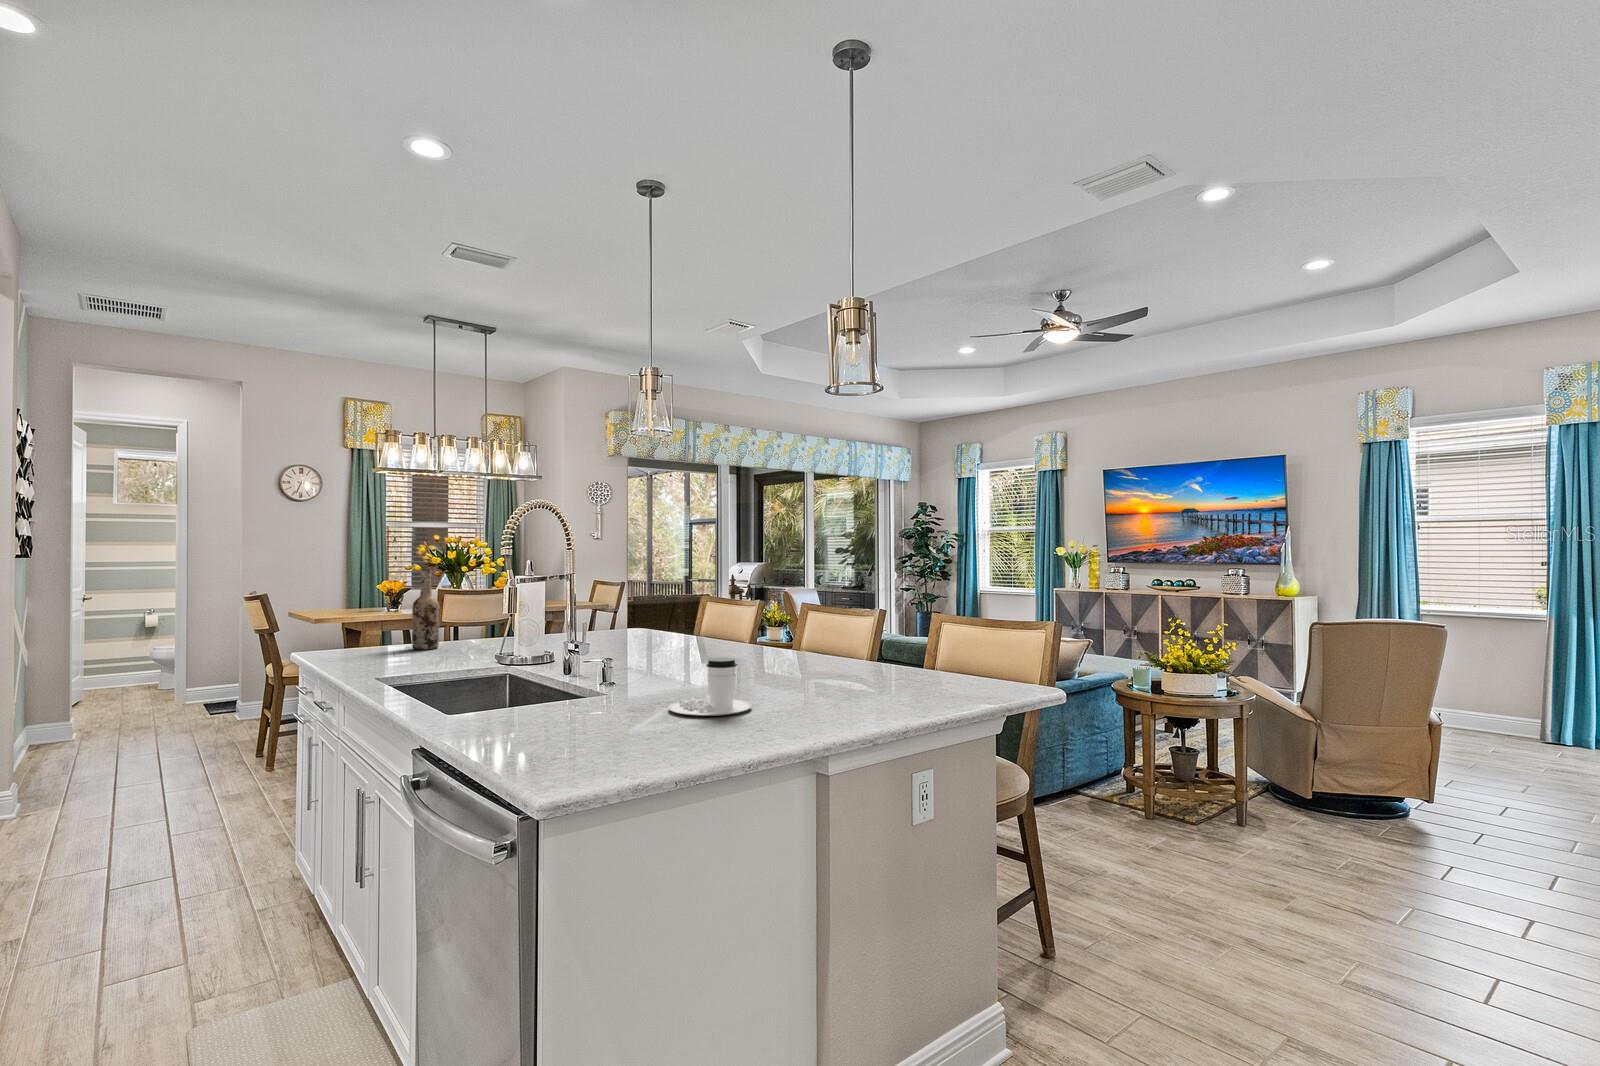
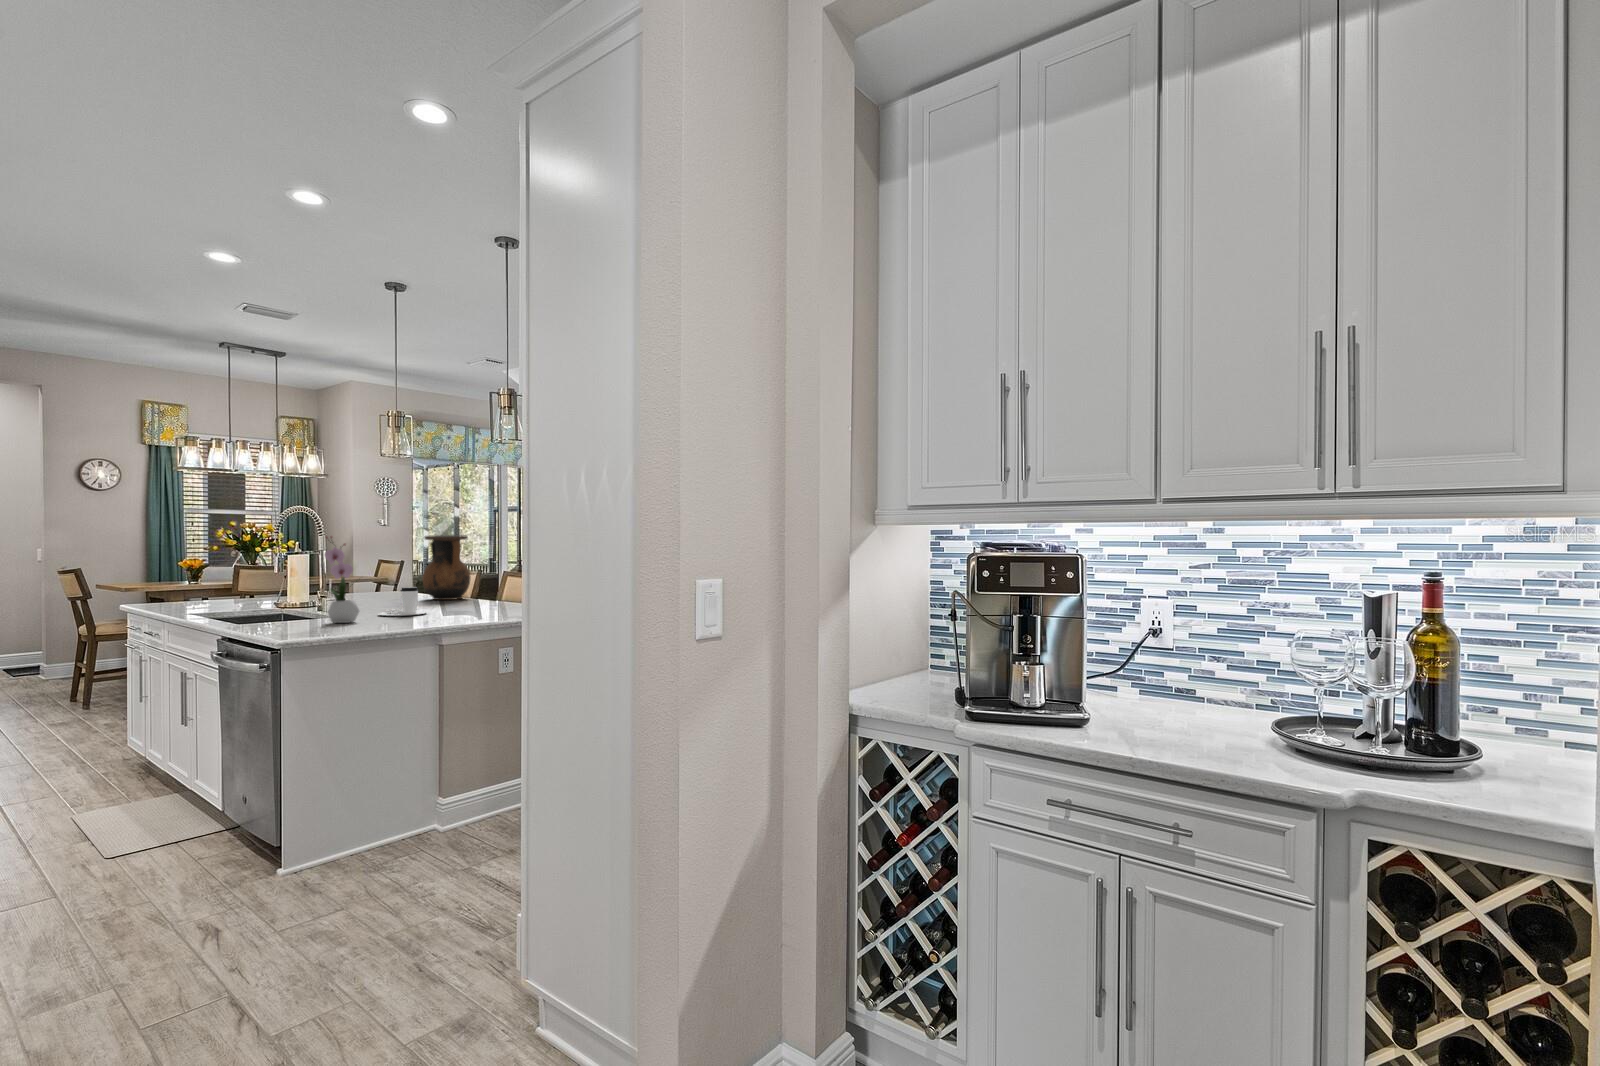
vase: none [701,558,769,661] -> present [422,535,471,600]
wine bottle: present [412,569,439,650] -> none [216,543,237,598]
flower arrangement: none [593,569,657,743] -> present [325,536,359,623]

